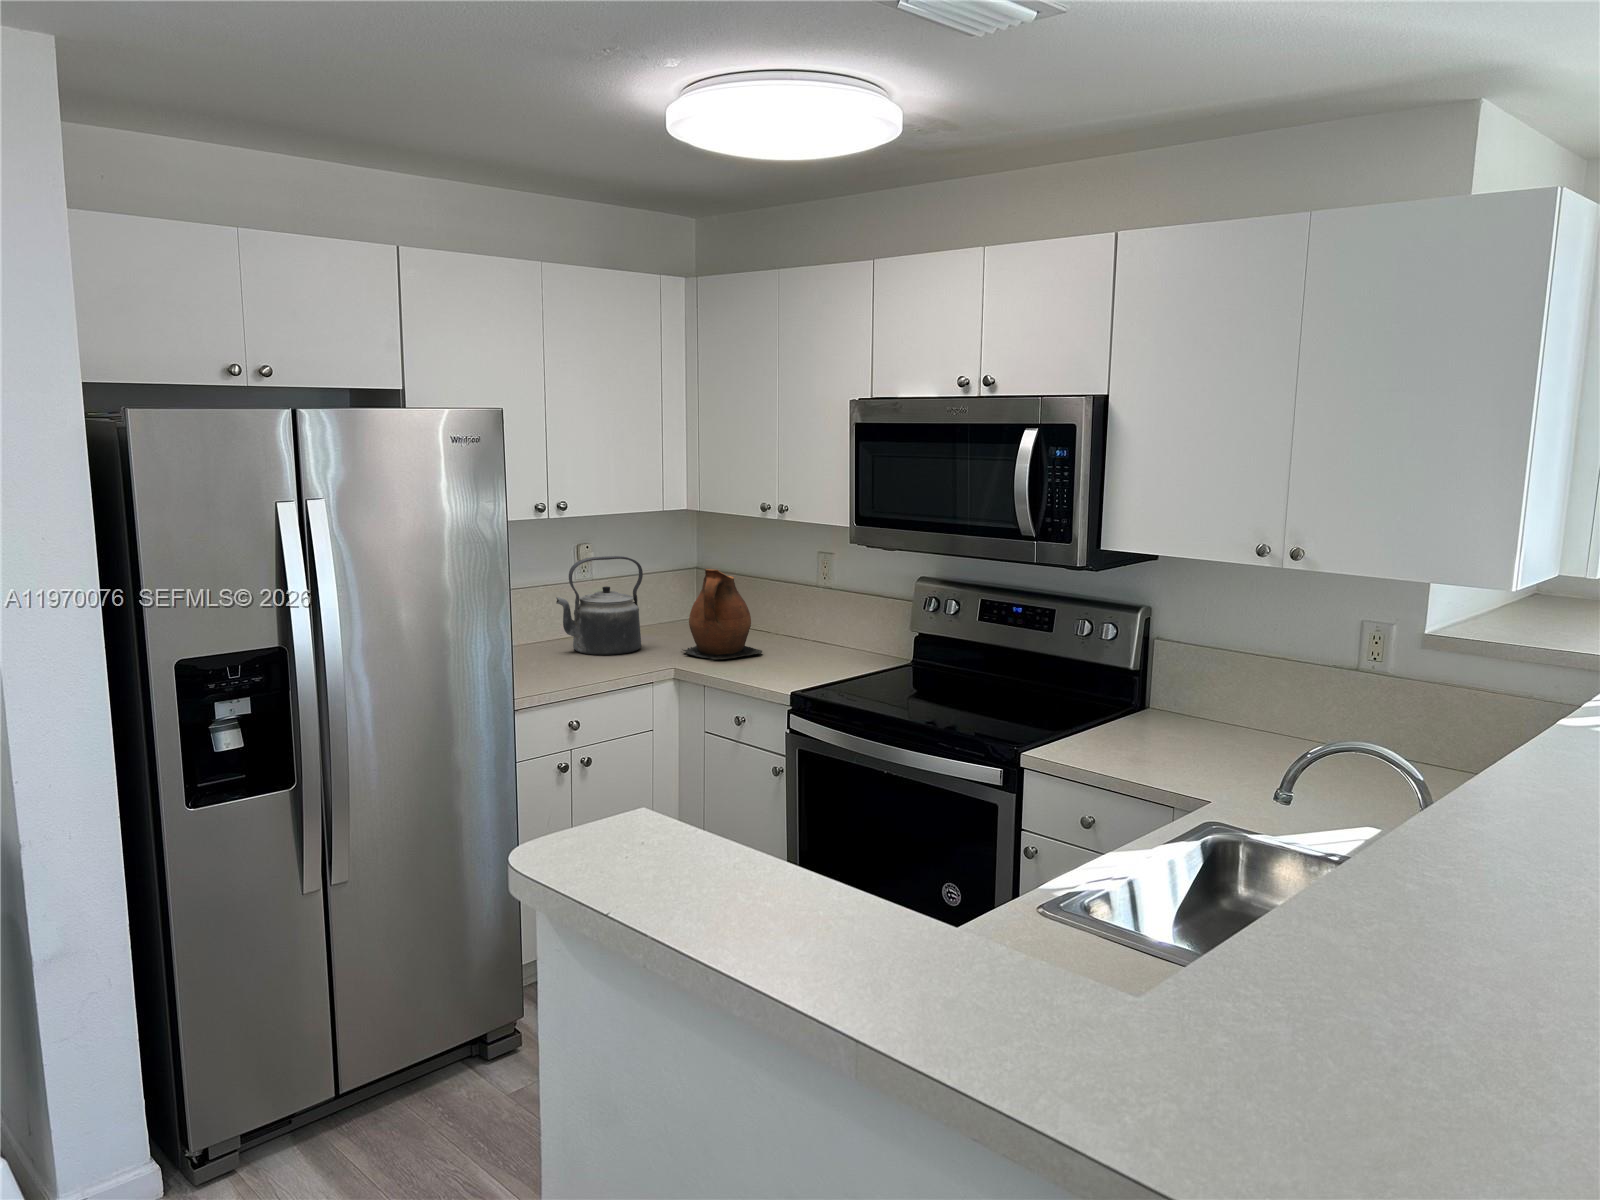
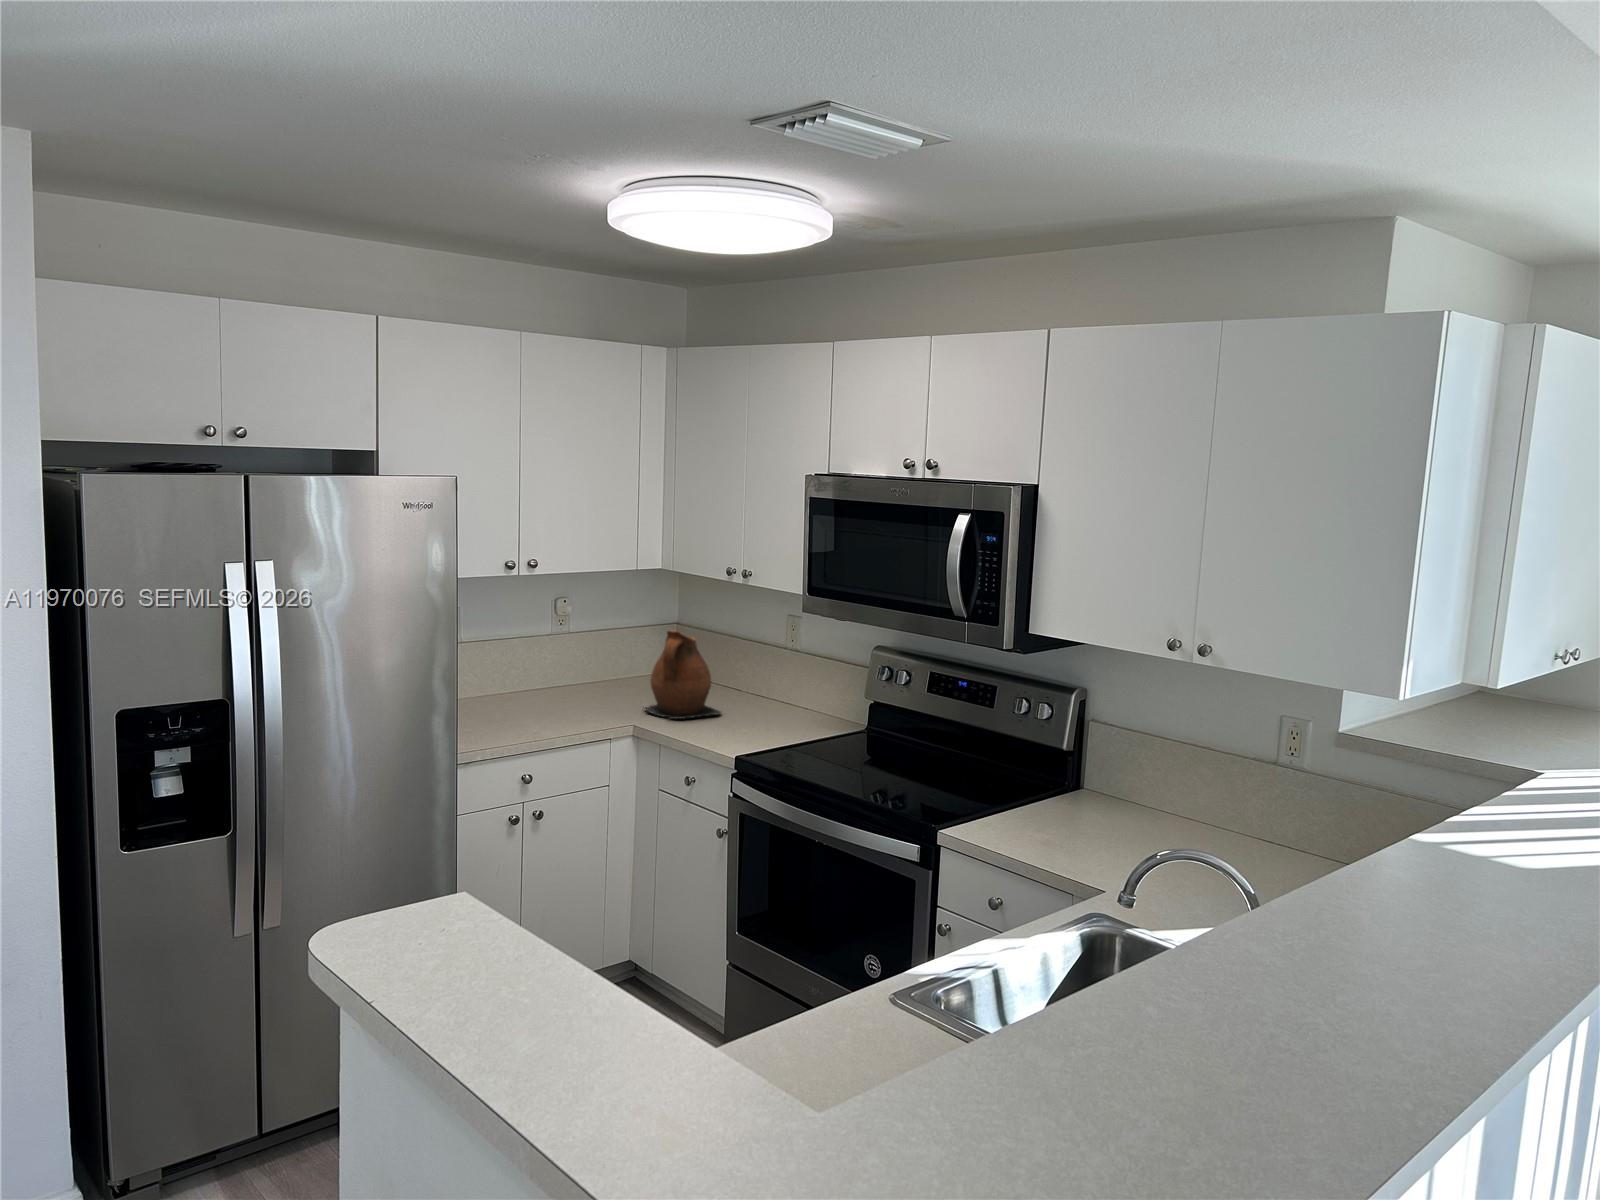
kettle: present [556,556,643,655] -> none [523,613,610,709]

